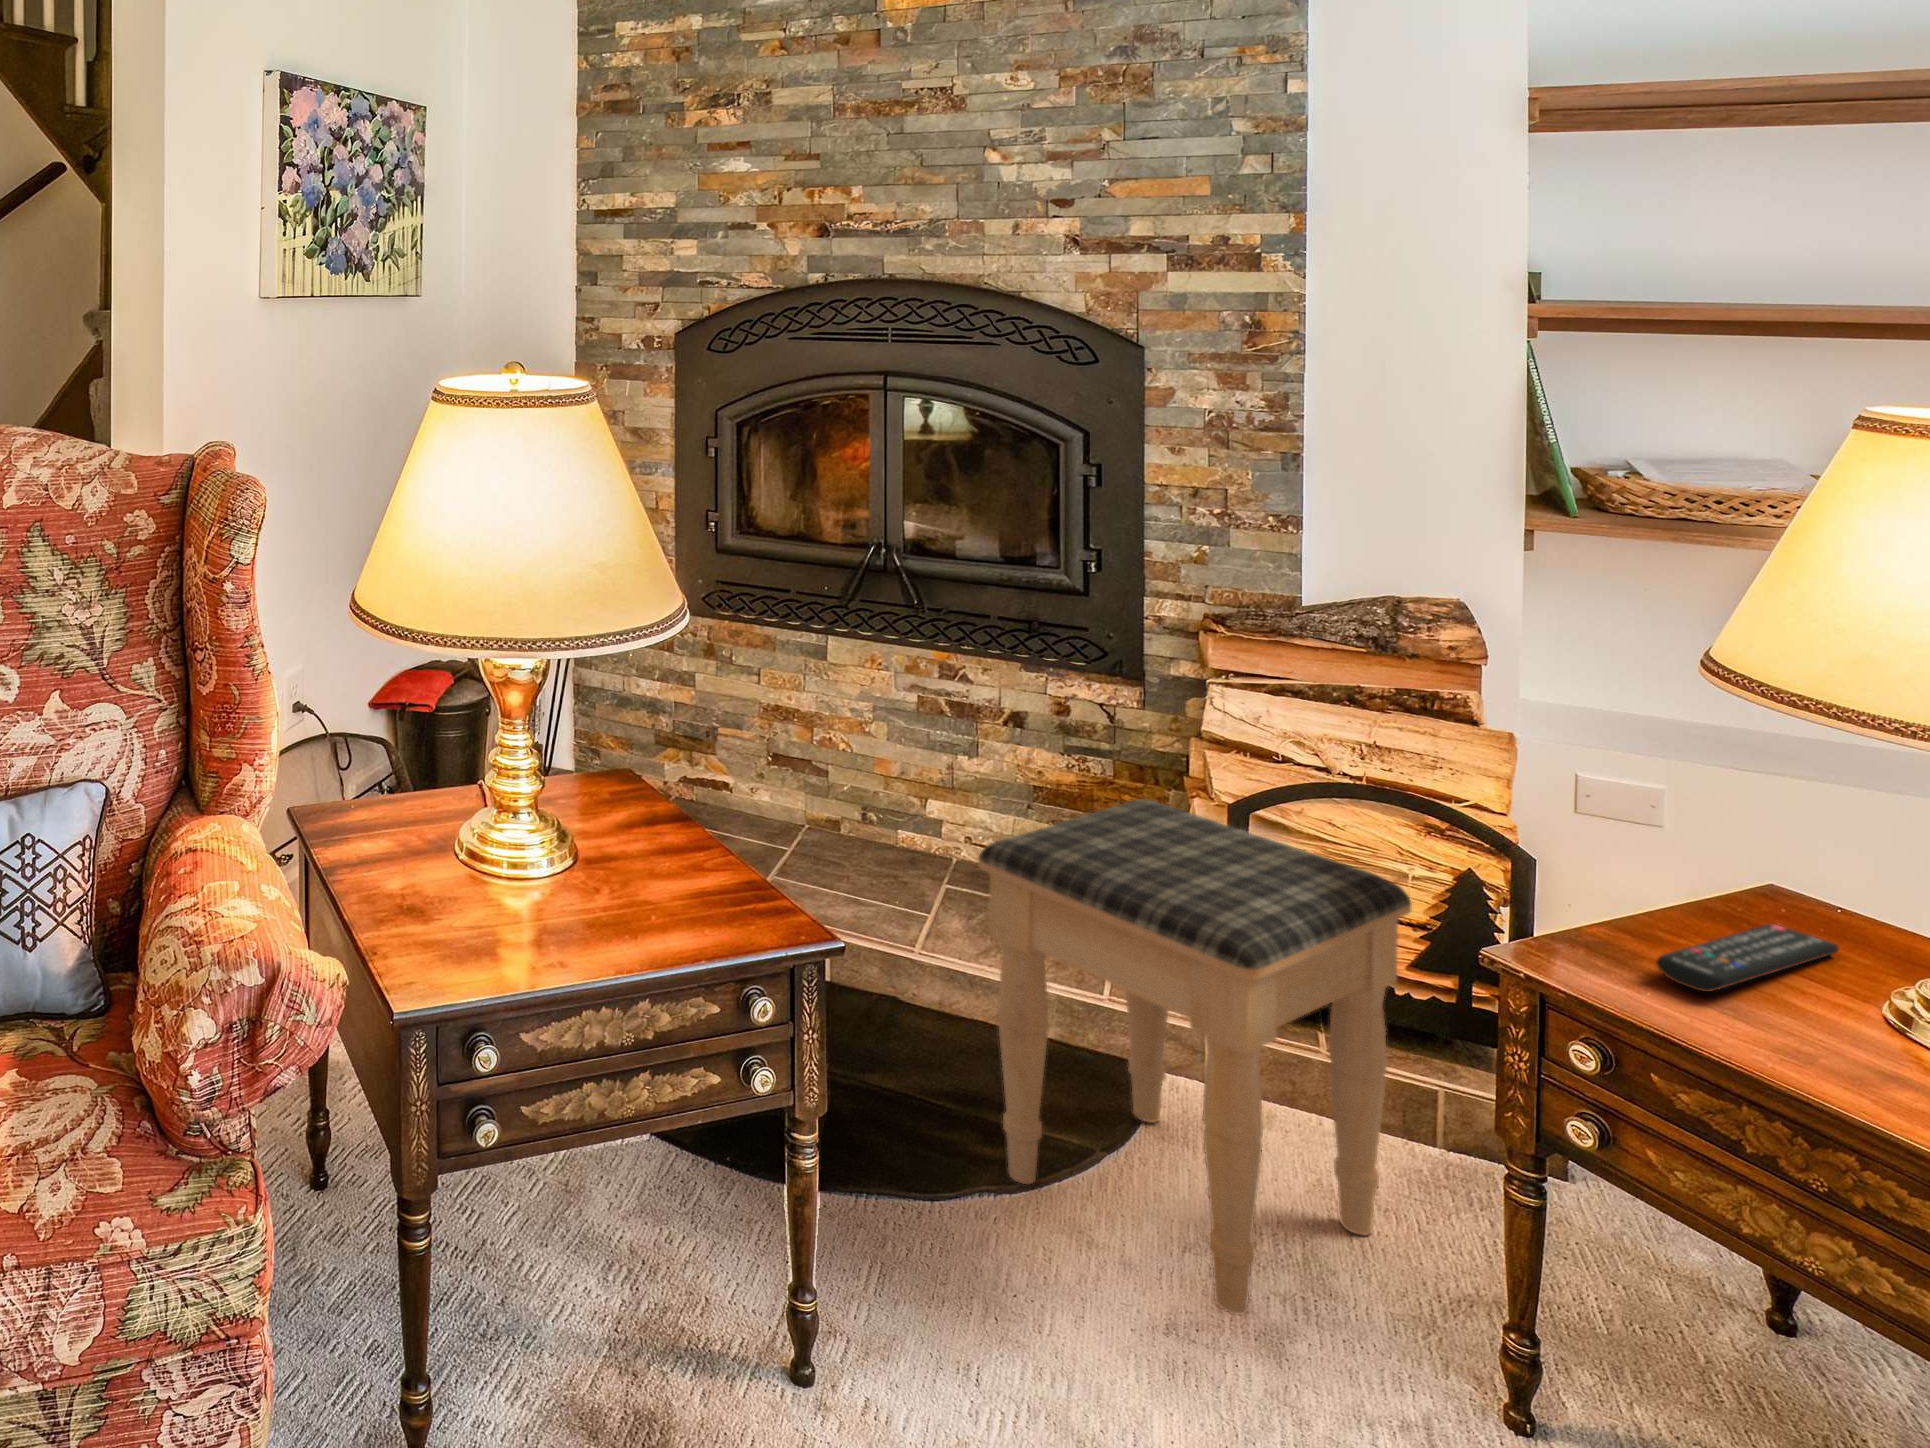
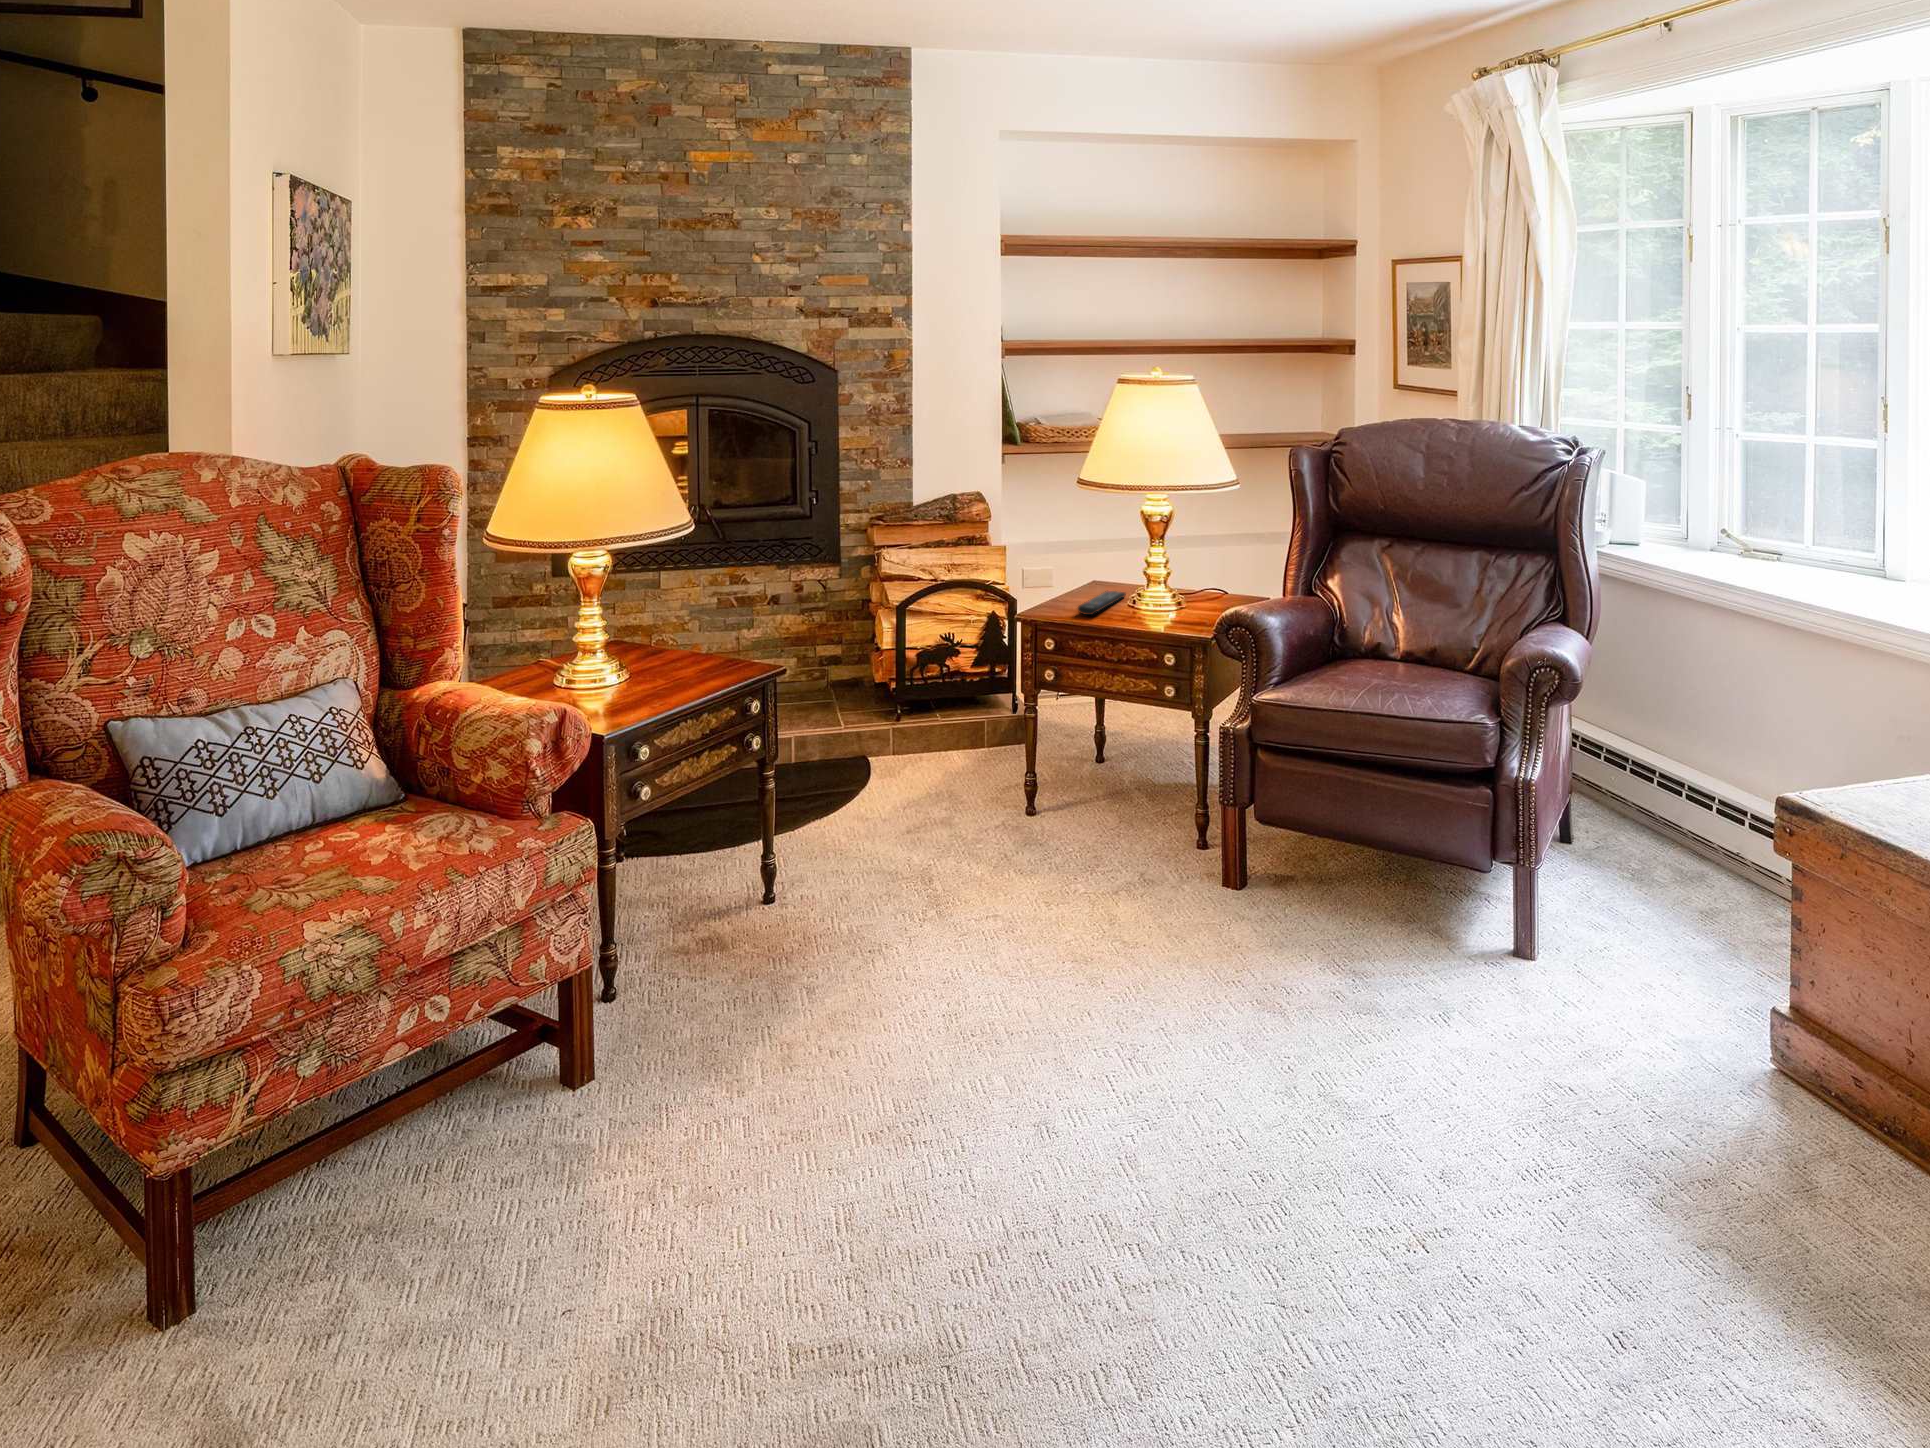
footstool: present [978,799,1411,1315] -> none [807,605,987,820]

